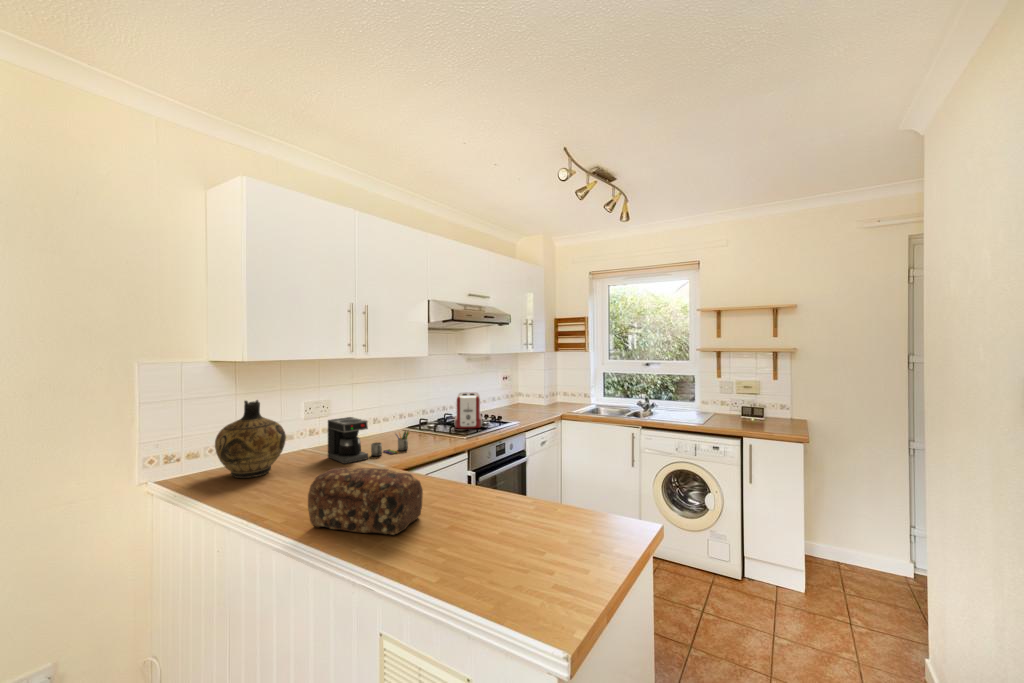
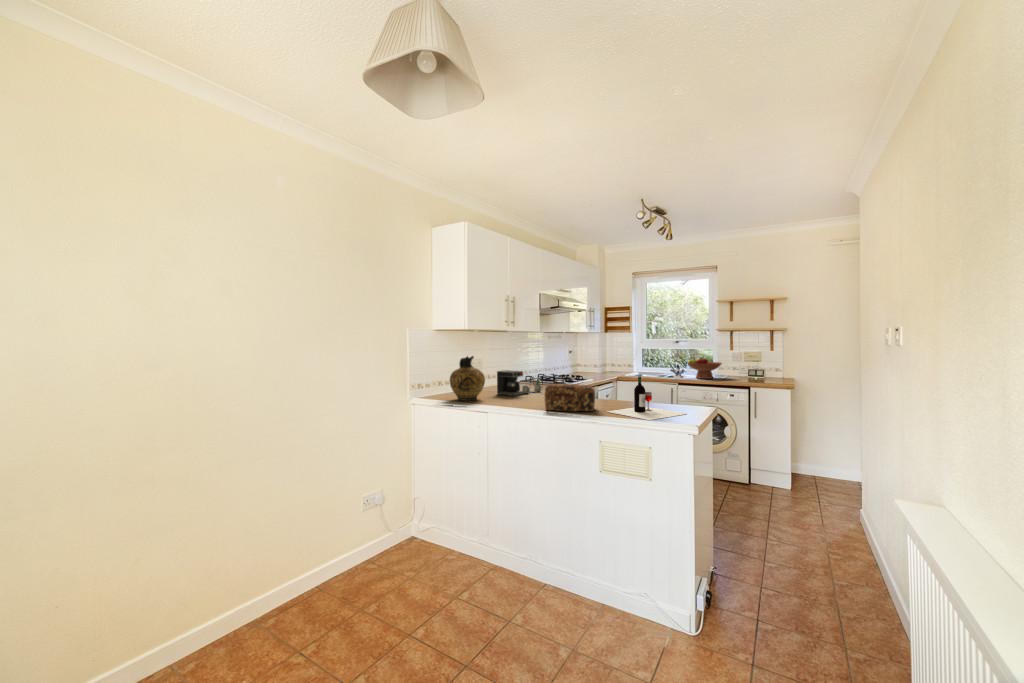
fruit bowl: none [655,388,704,420] -> present [688,357,722,379]
toaster: present [455,393,482,429] -> none [548,360,571,384]
wine bottle: none [426,462,589,591] -> present [608,376,685,420]

